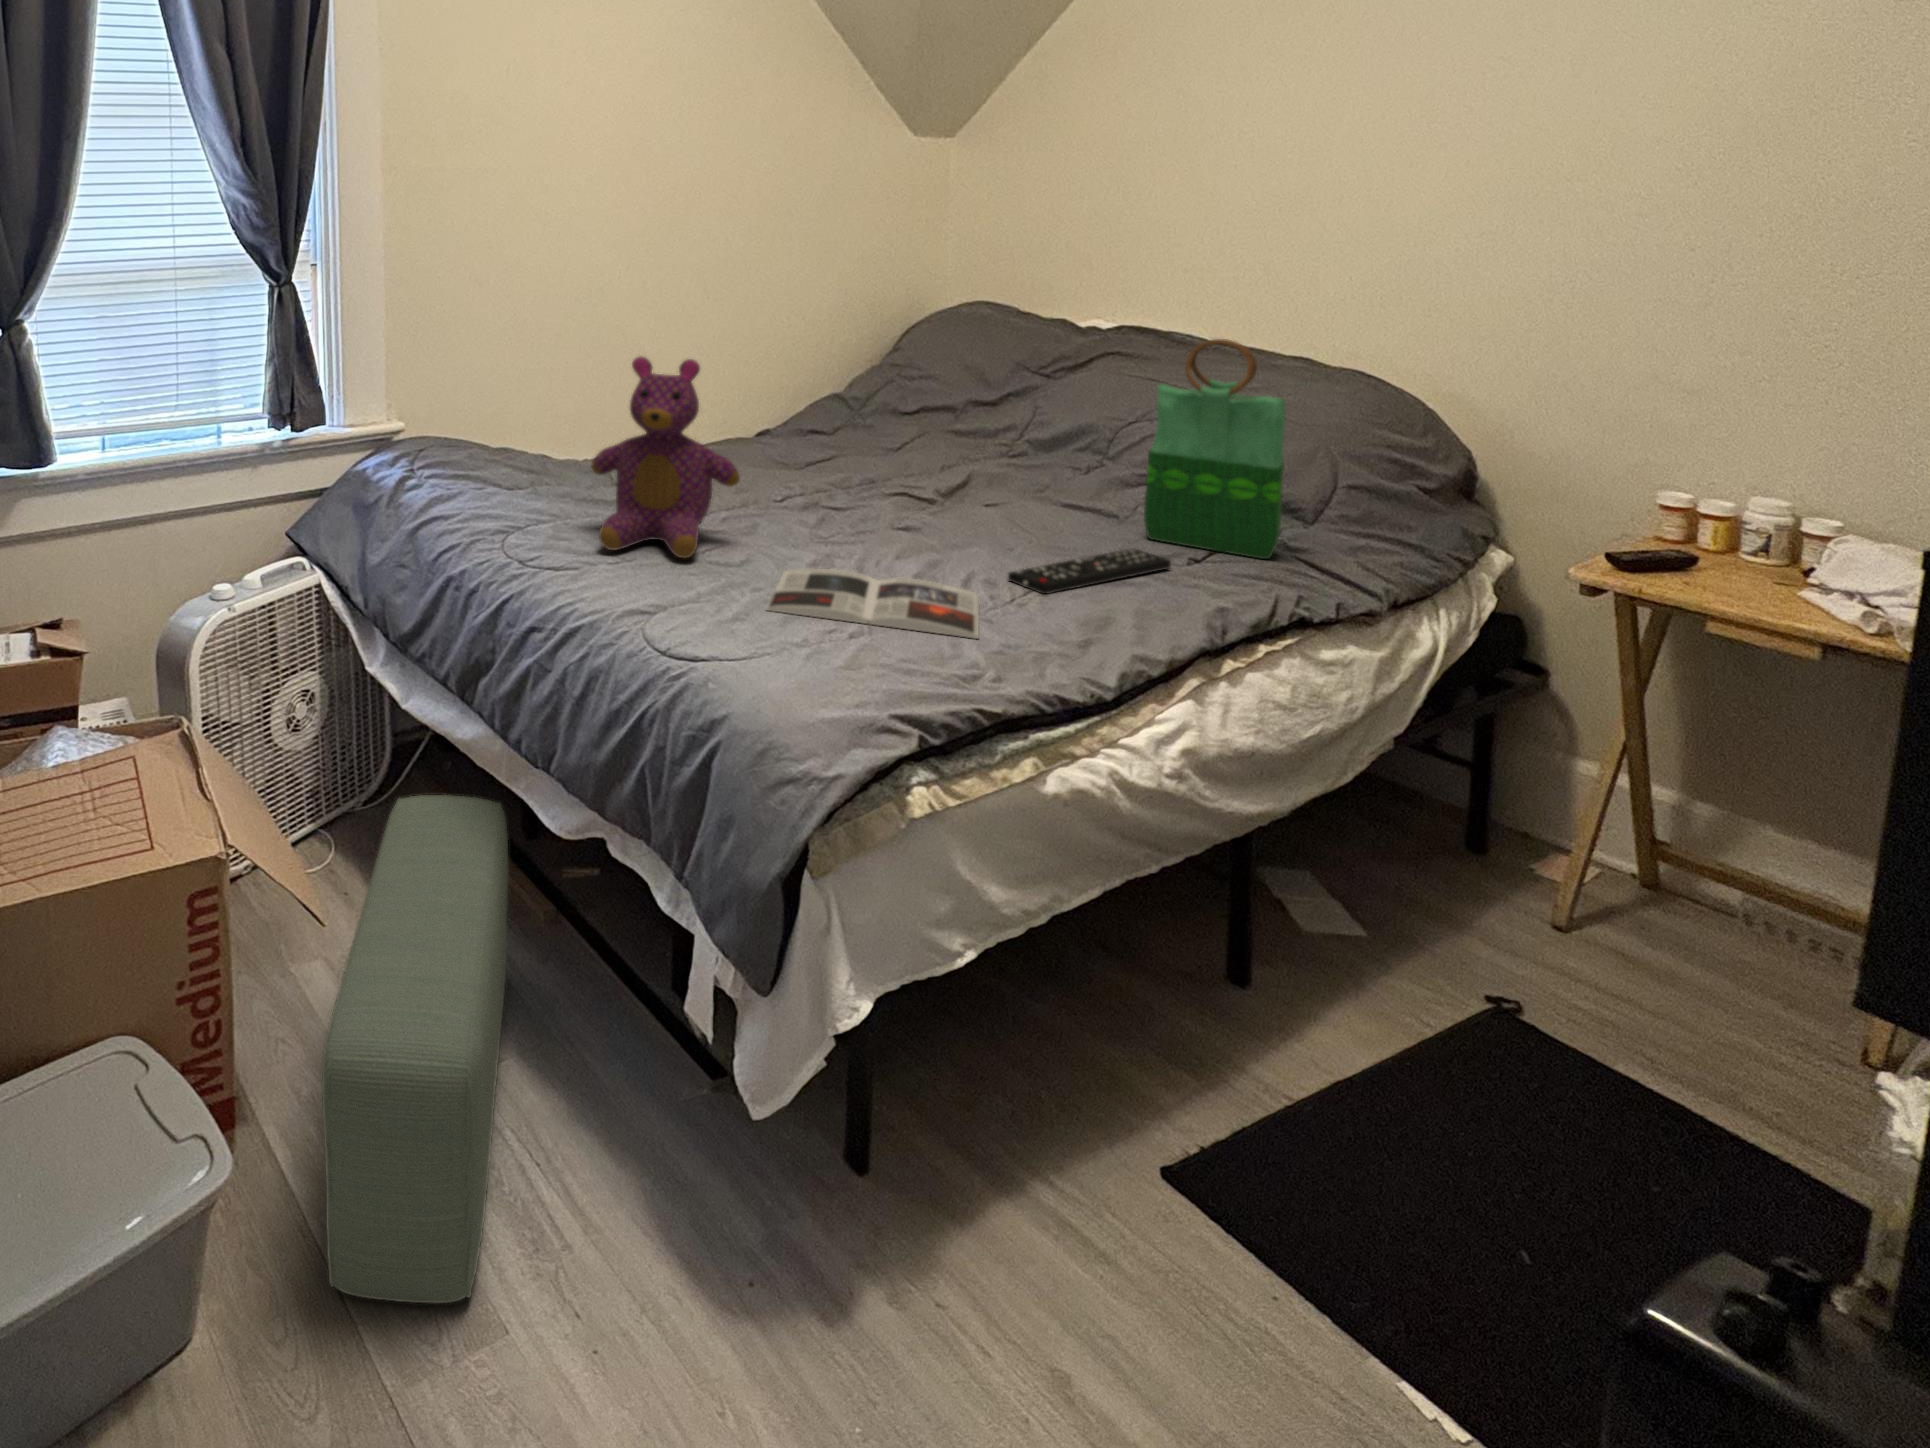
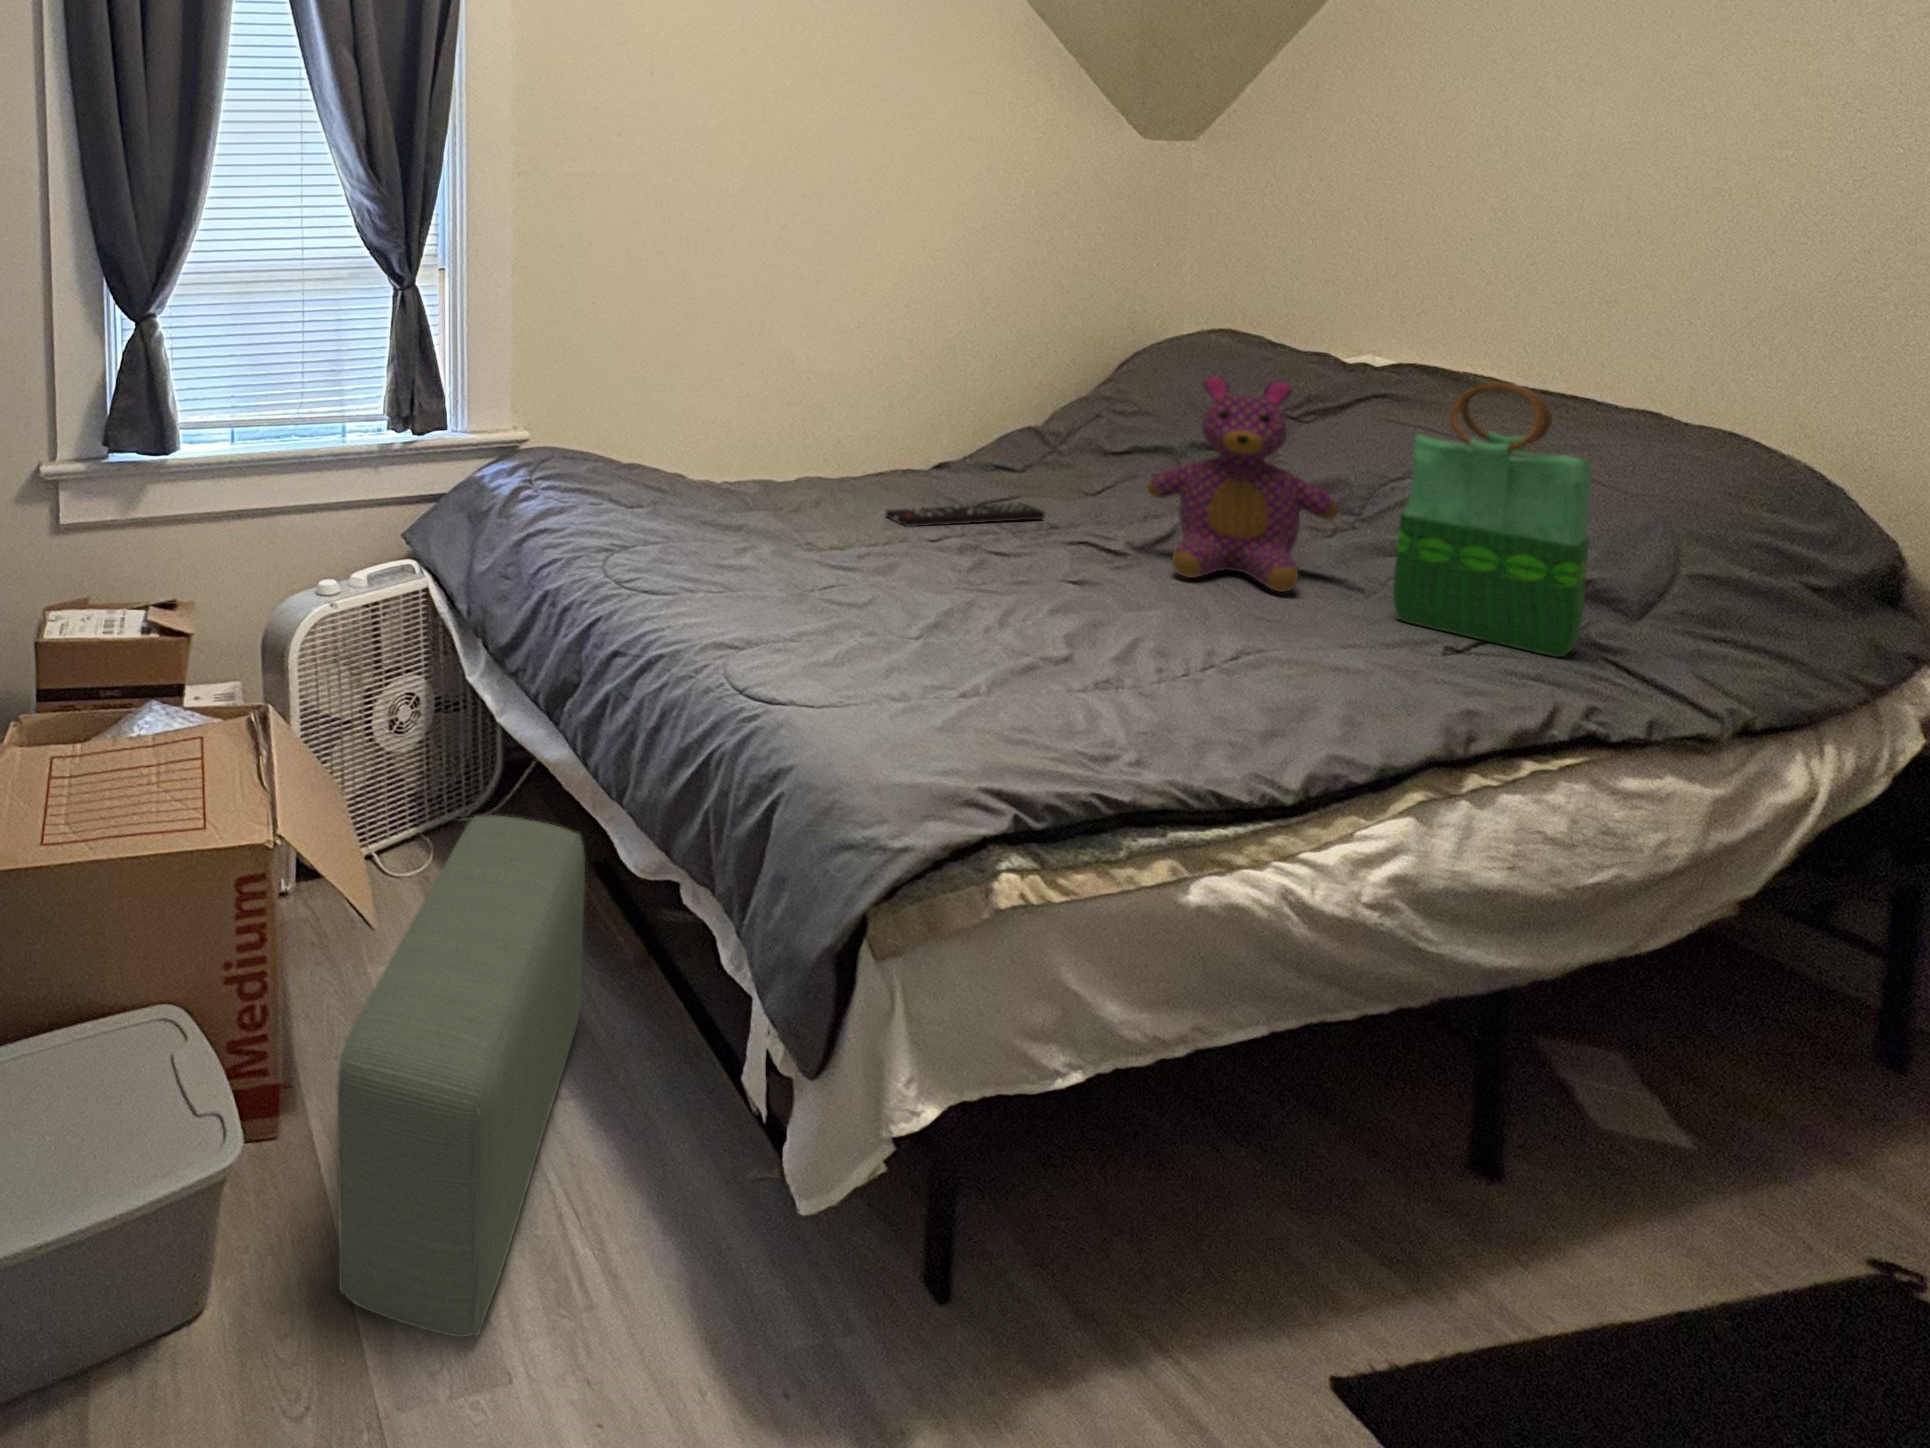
teddy bear: present [592,357,740,558] -> present [1148,376,1338,592]
remote control: present [1008,548,1171,594] -> present [886,503,1044,527]
magazine: present [767,569,979,639] -> none [876,617,1143,714]

